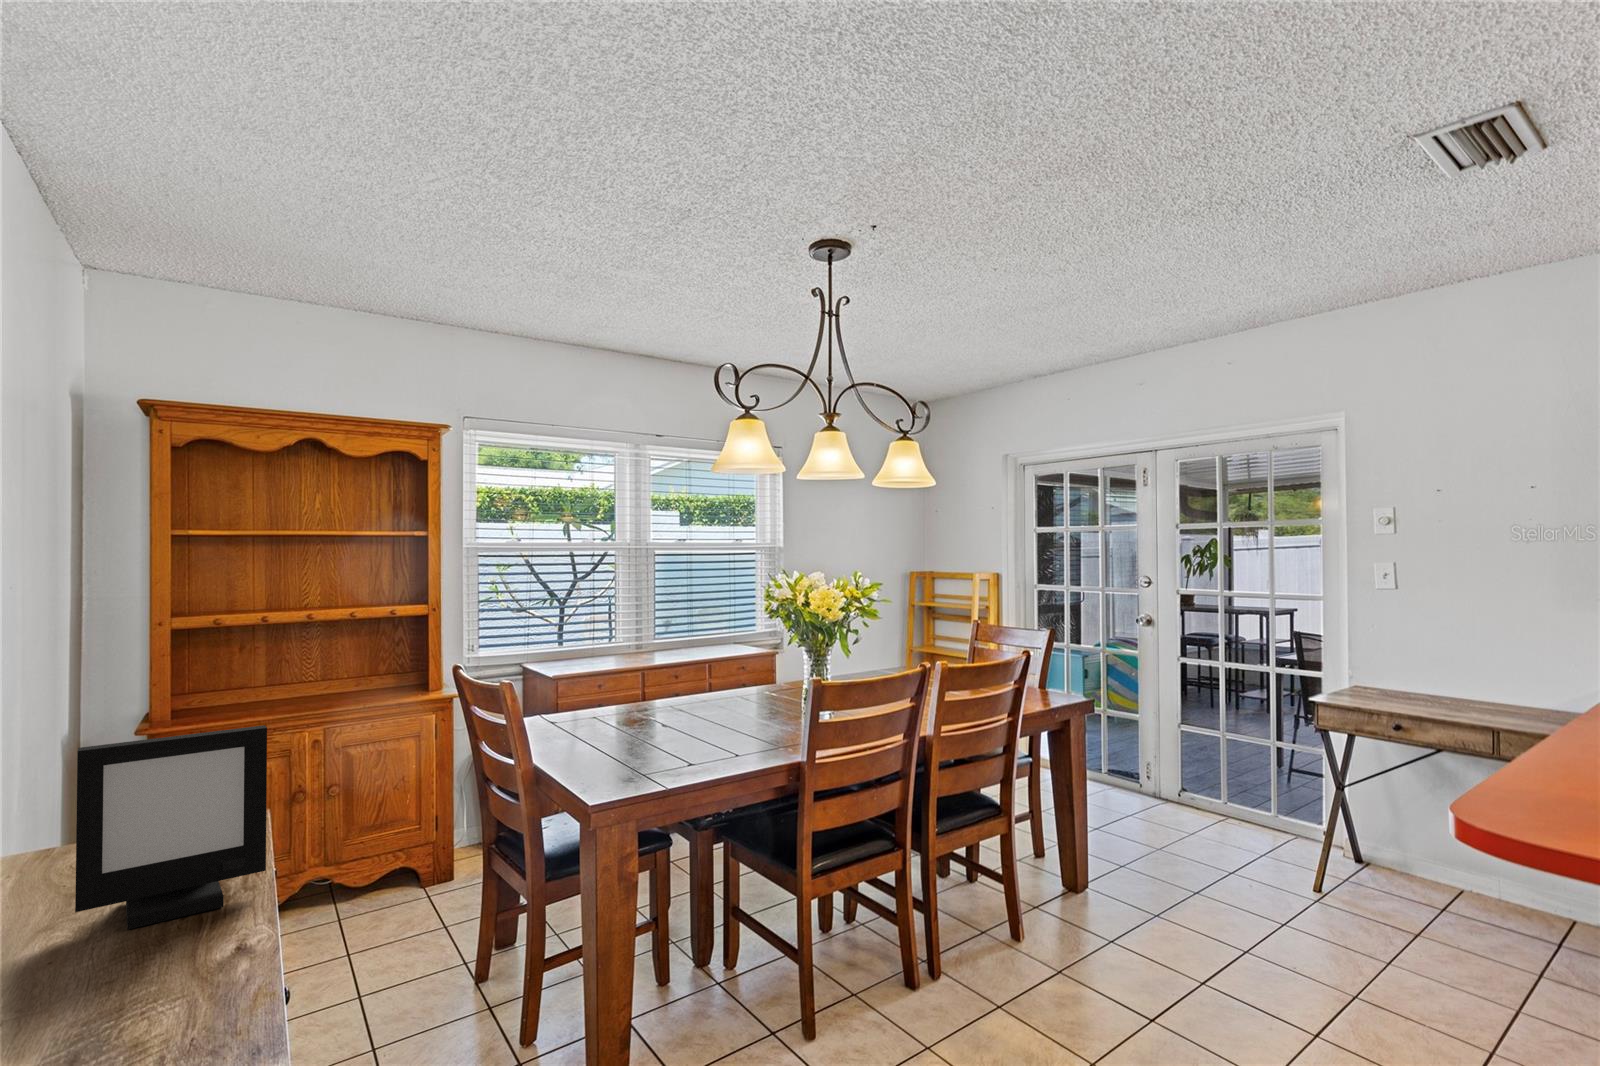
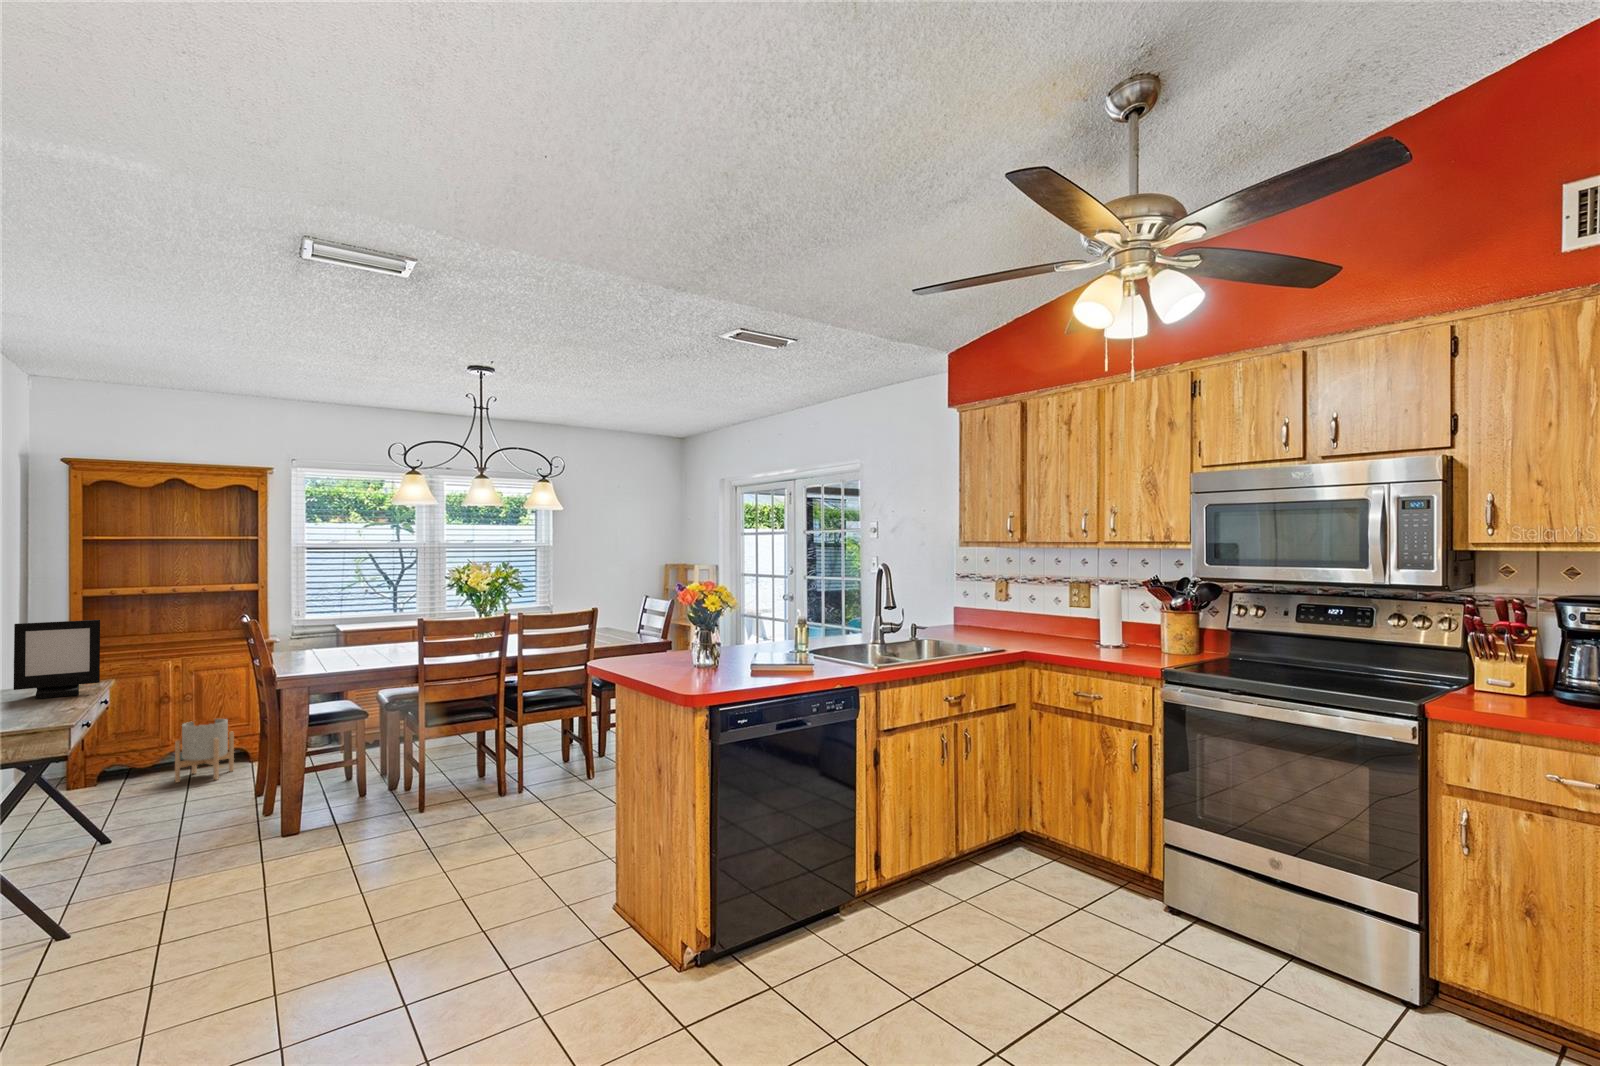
planter: none [322,822,405,936] -> present [175,719,234,782]

